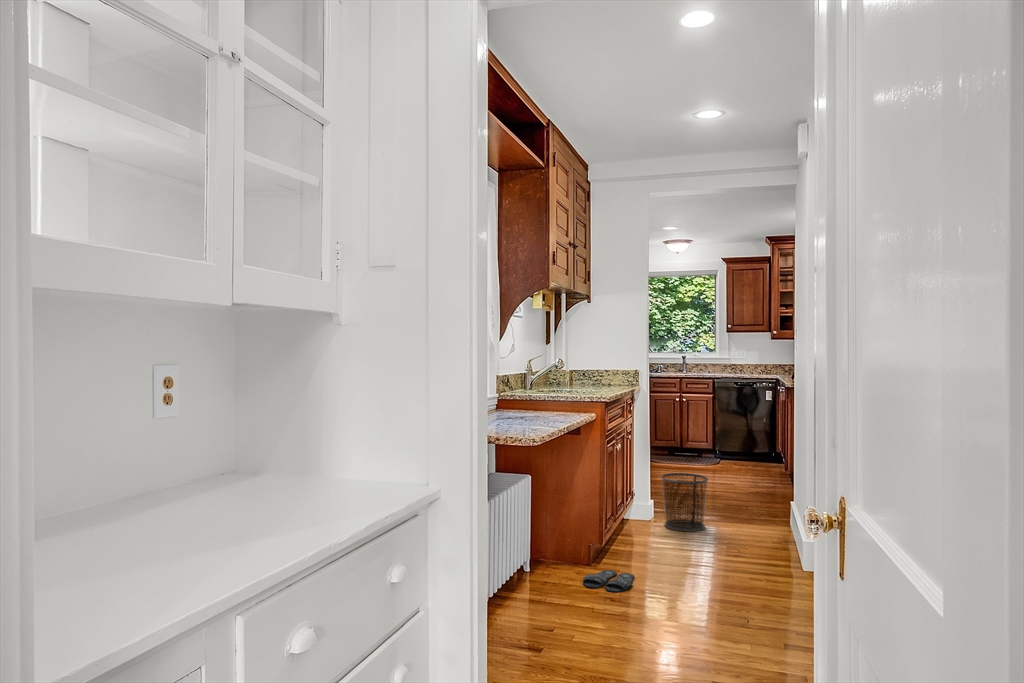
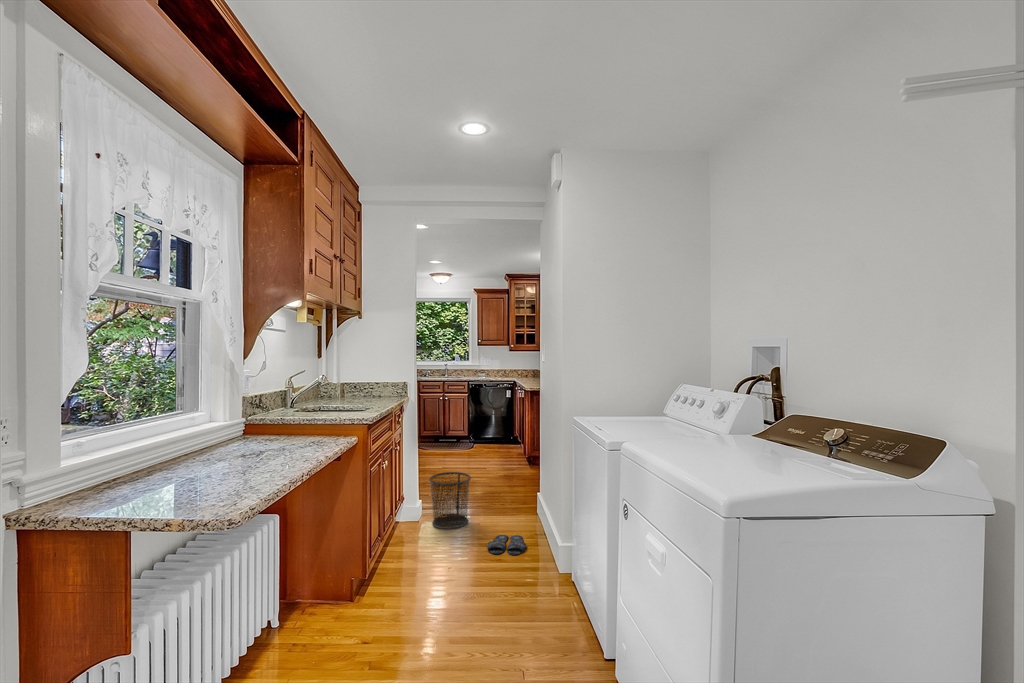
slippers: present [583,570,634,592] -> present [488,535,526,555]

